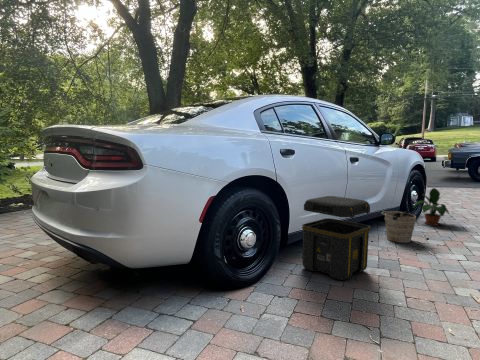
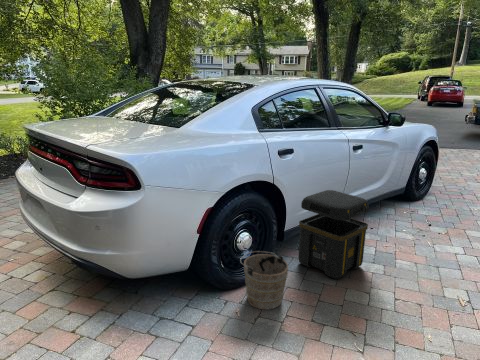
potted plant: present [414,188,449,225] -> none [421,167,458,205]
bucket: present [385,211,416,243] -> present [243,251,288,310]

